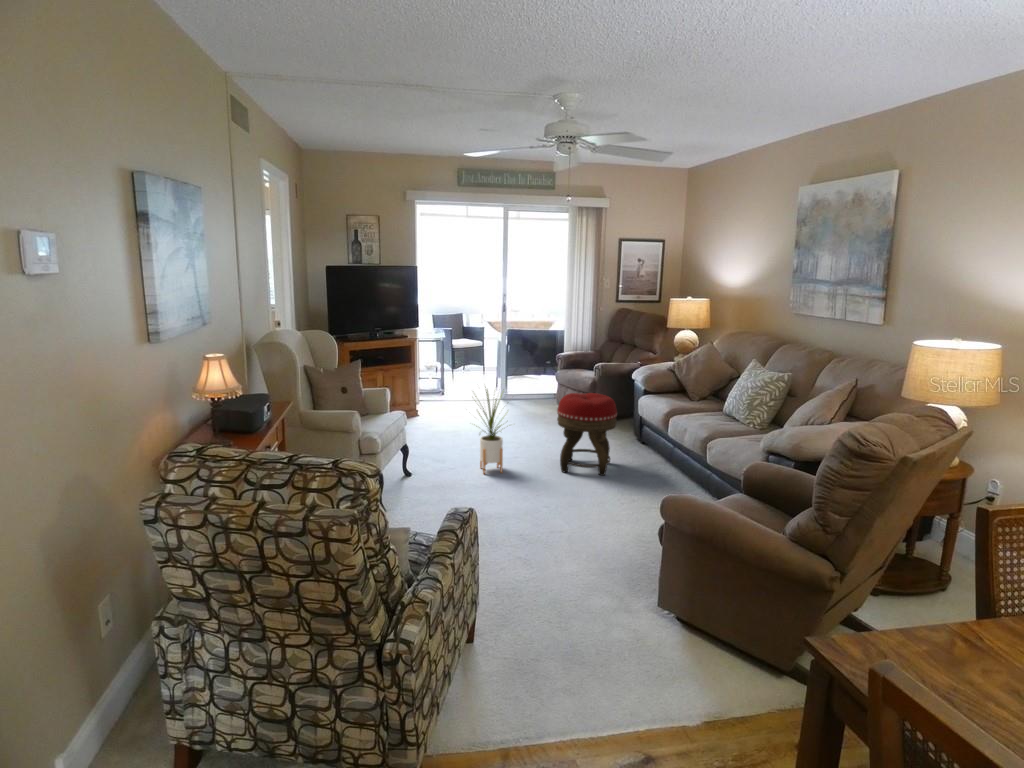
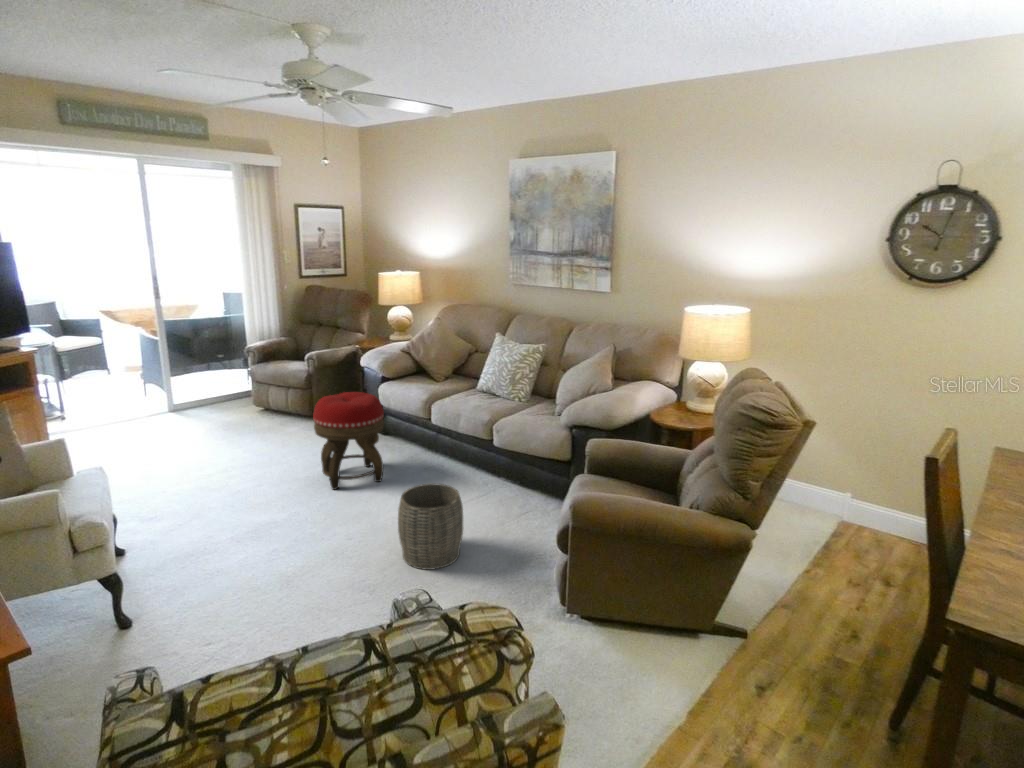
house plant: present [475,390,503,474] -> none [200,402,270,521]
woven basket: none [565,471,624,547] -> present [398,483,463,570]

